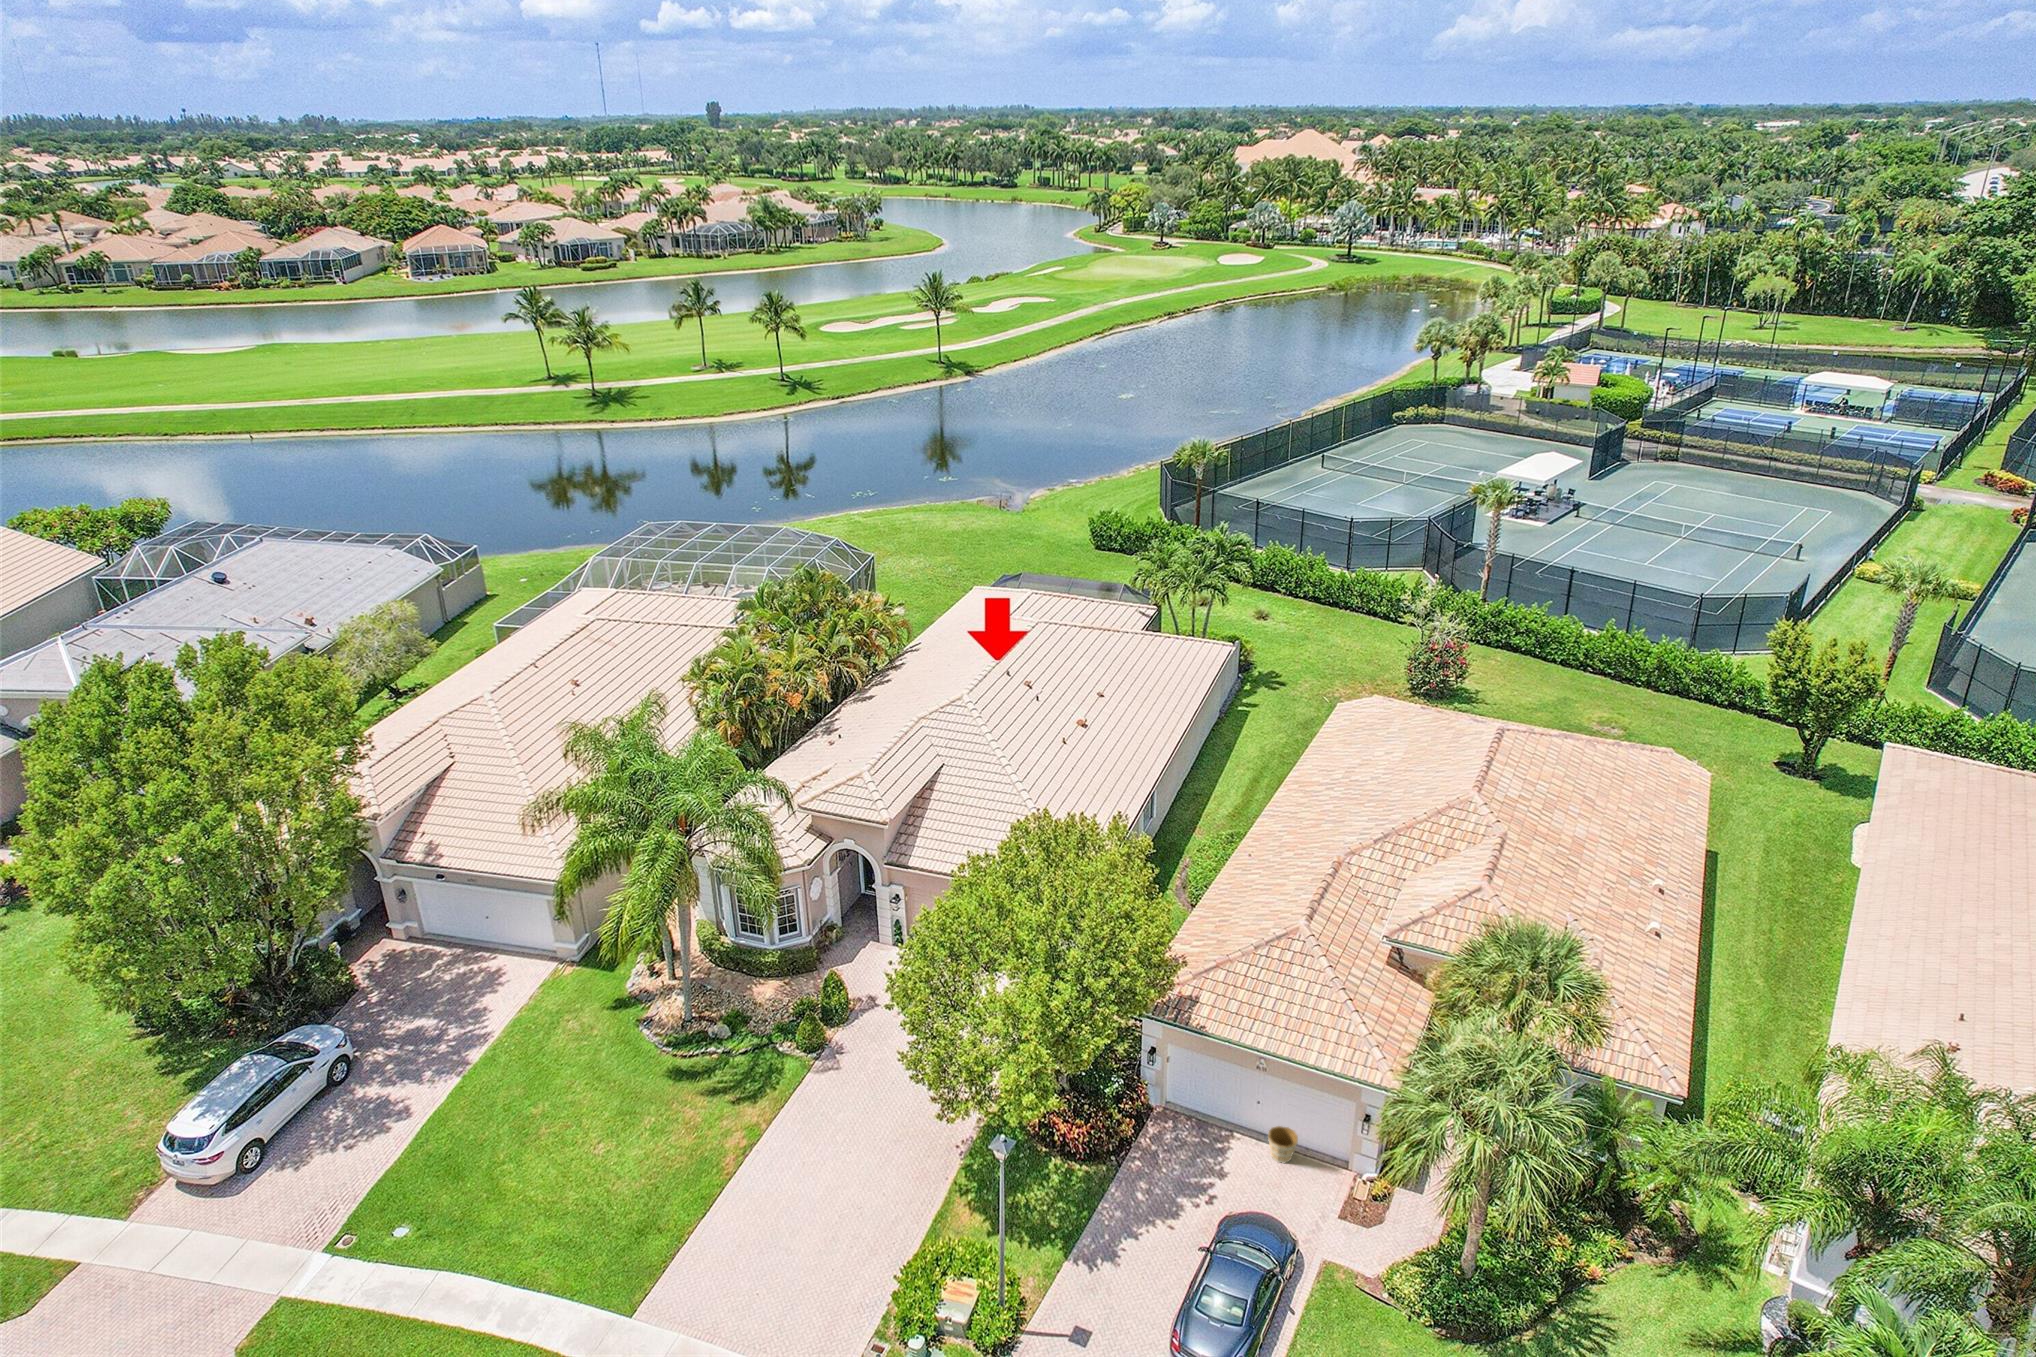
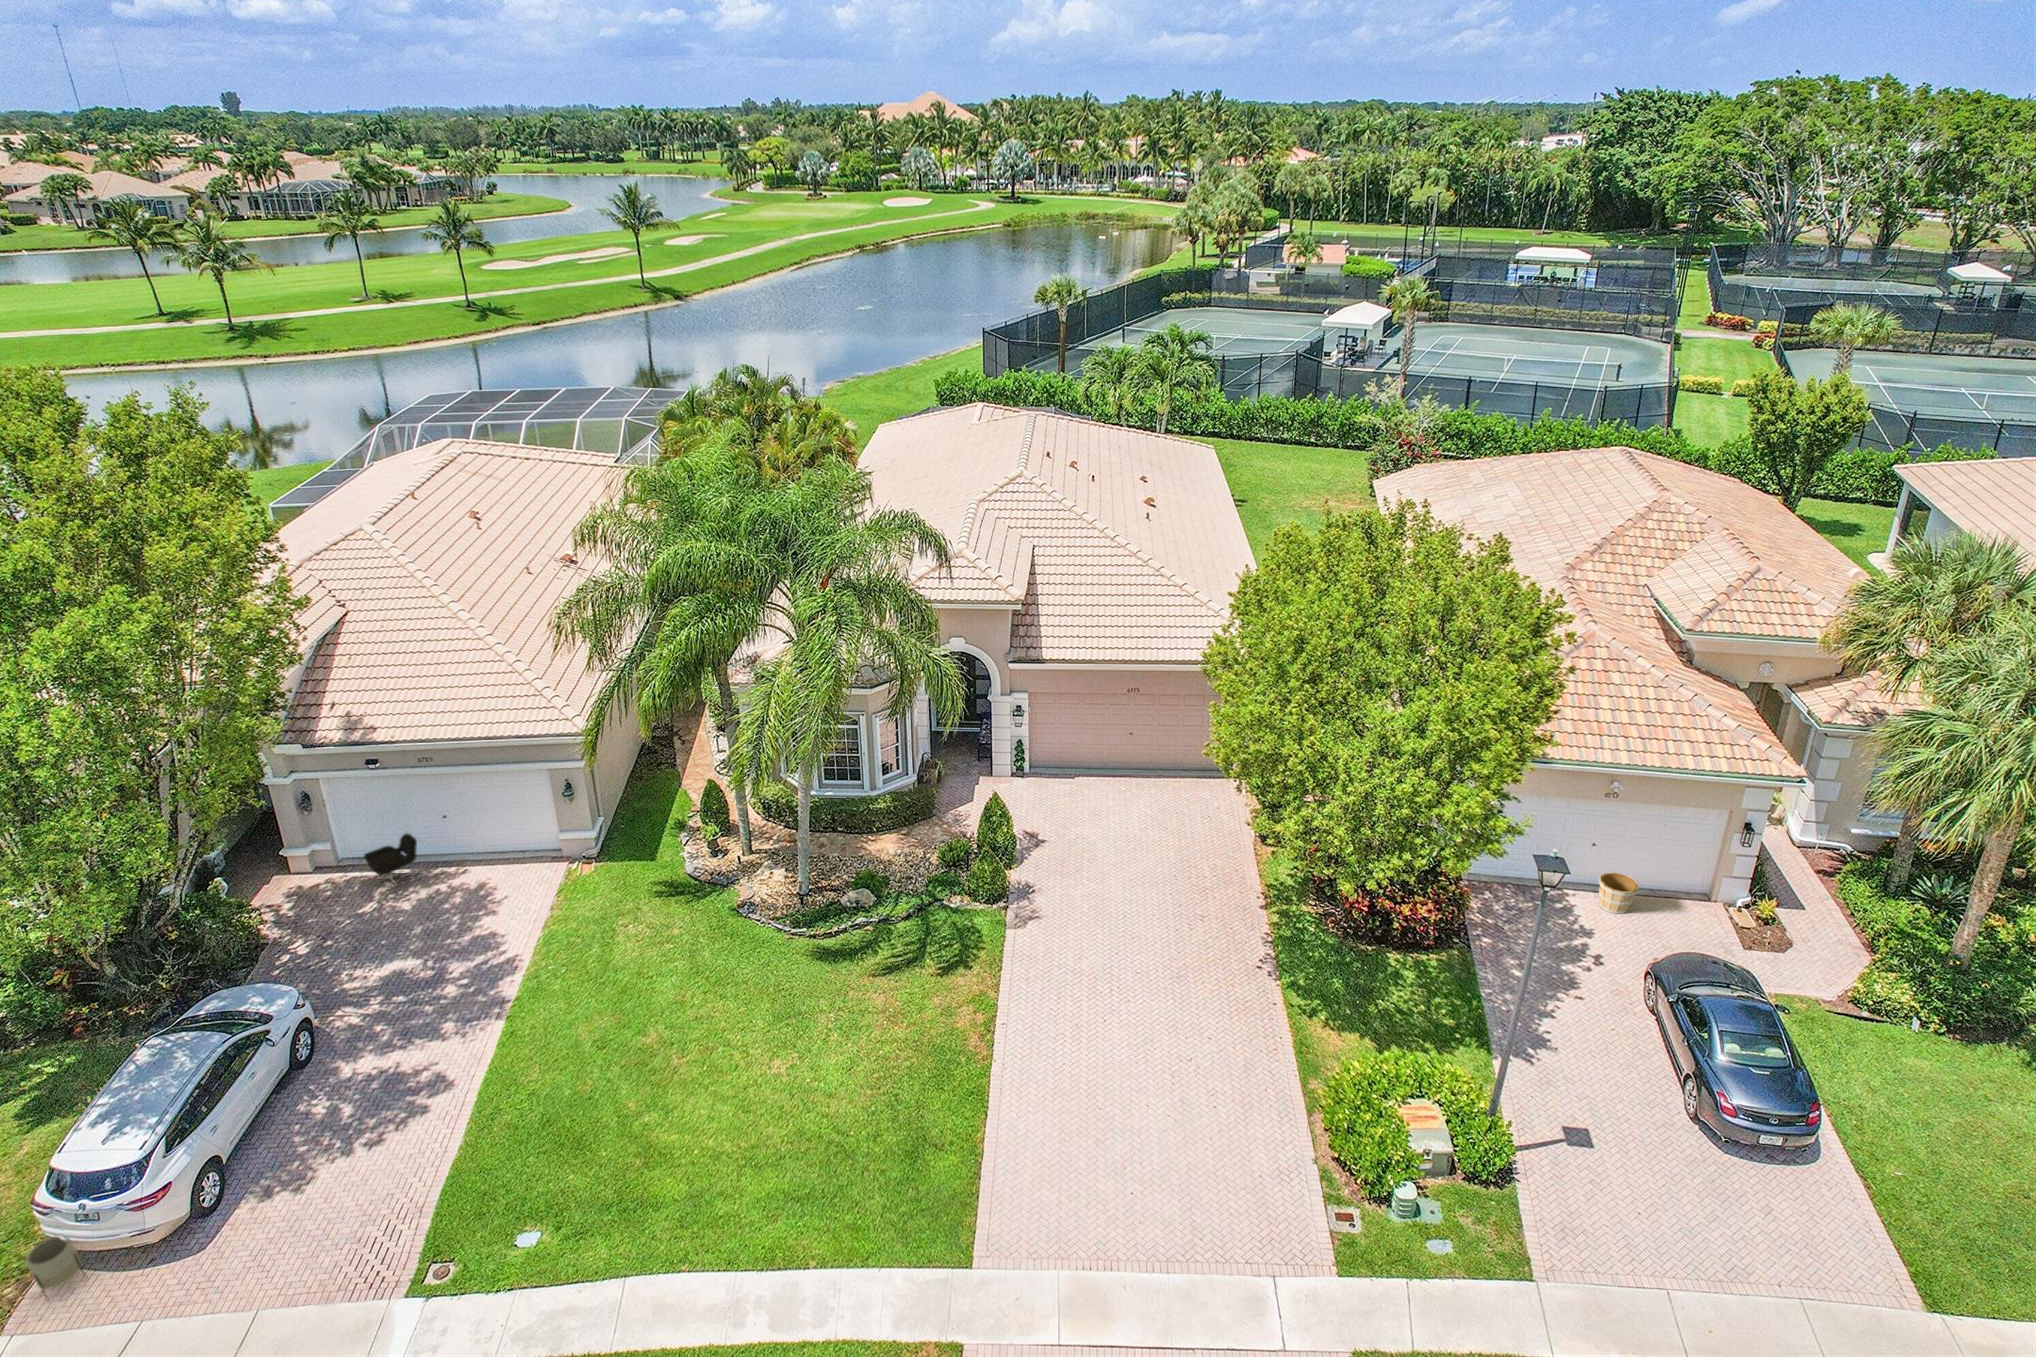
lounge chair: none [431,922,464,961] -> present [364,834,417,885]
planter: none [146,1169,178,1205] -> present [26,1237,83,1291]

